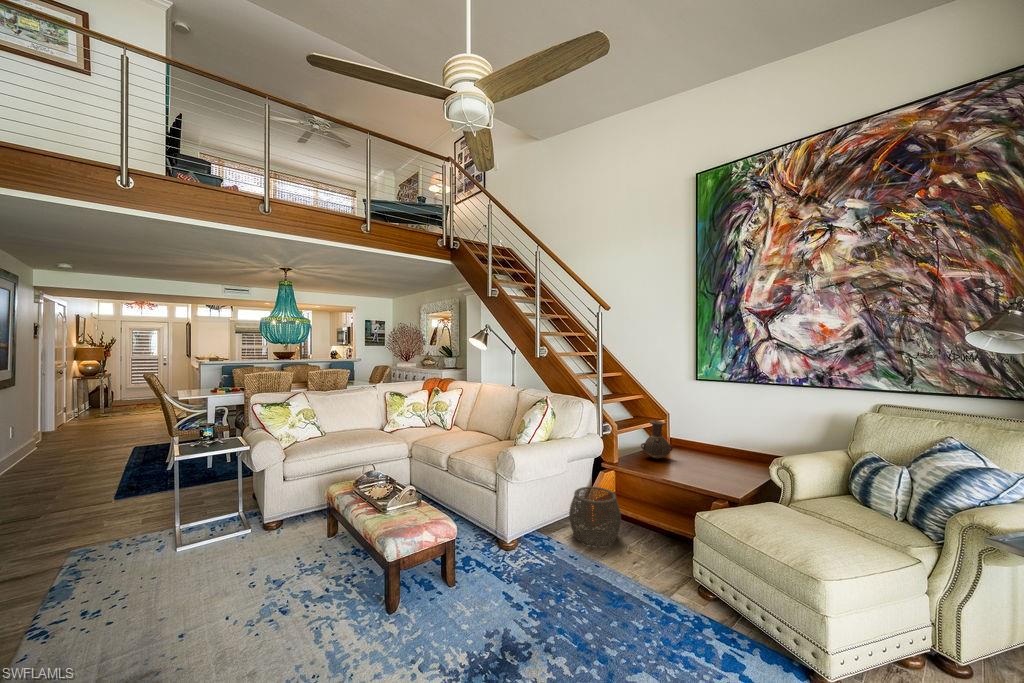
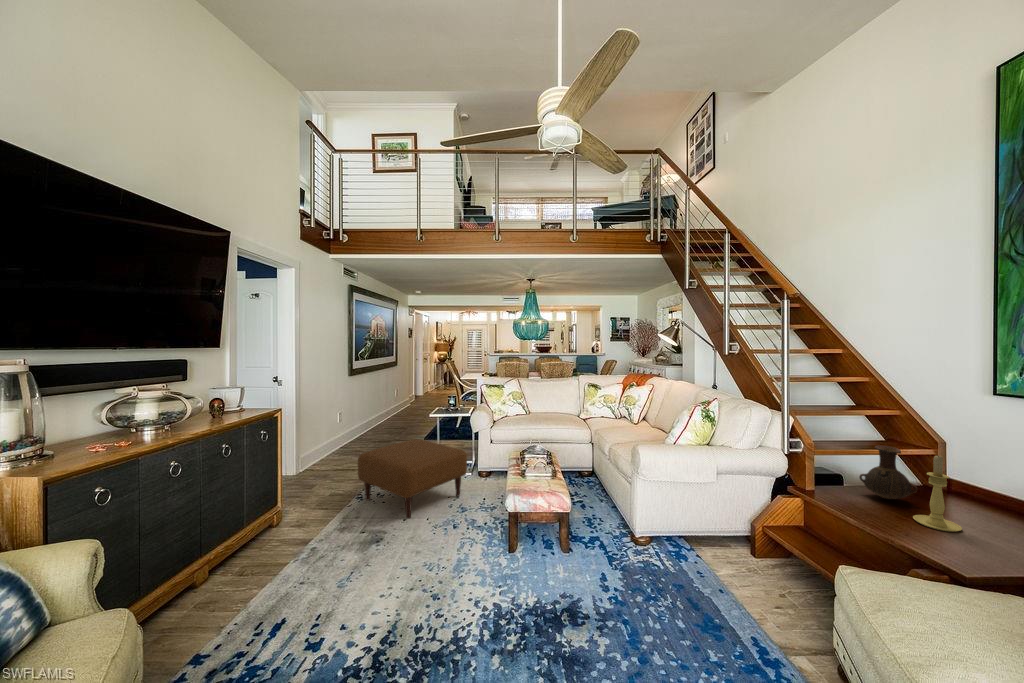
candle holder: none [681,422,706,472] -> present [913,456,962,532]
woven basket: present [569,487,621,546] -> none [717,506,787,580]
ottoman: none [44,500,271,637] -> present [358,439,467,519]

